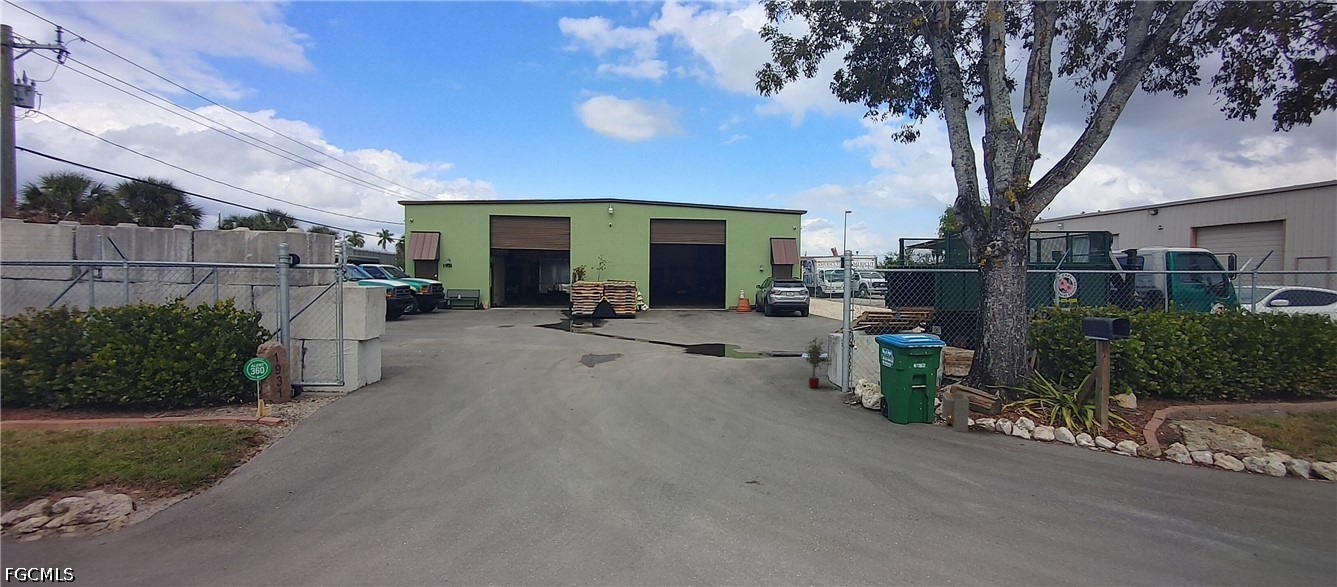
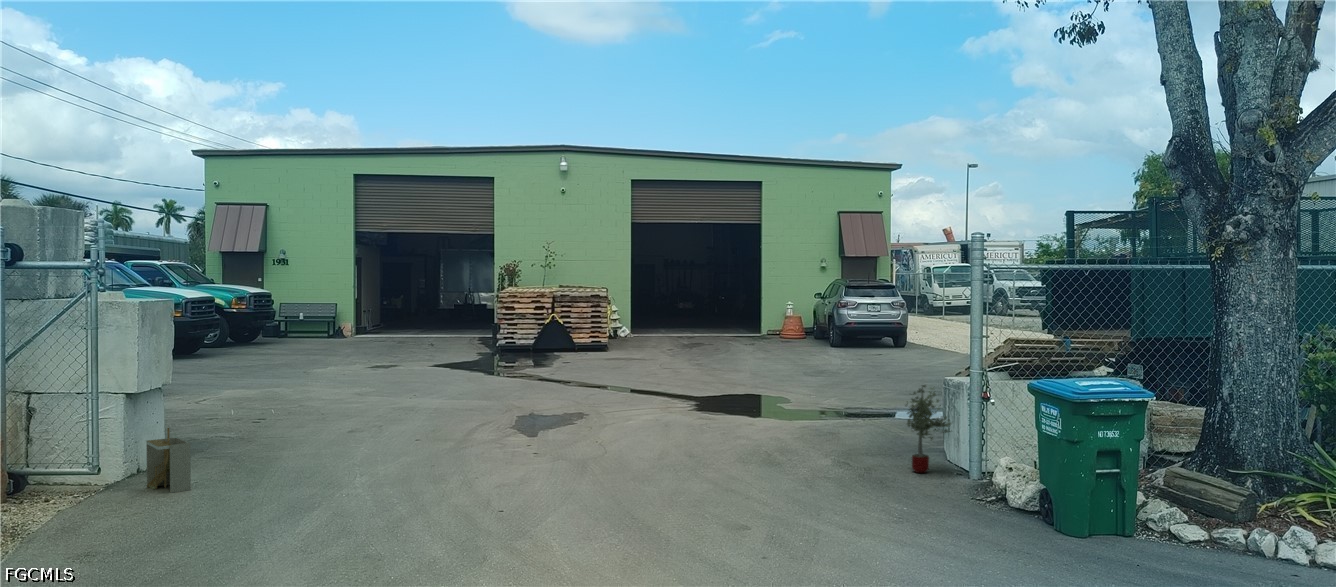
storage bin: present [942,387,969,432] -> present [146,428,191,493]

